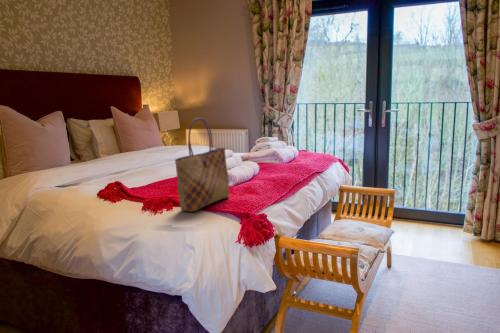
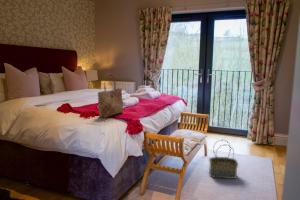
basket: none [403,242,466,322] -> present [209,142,238,179]

